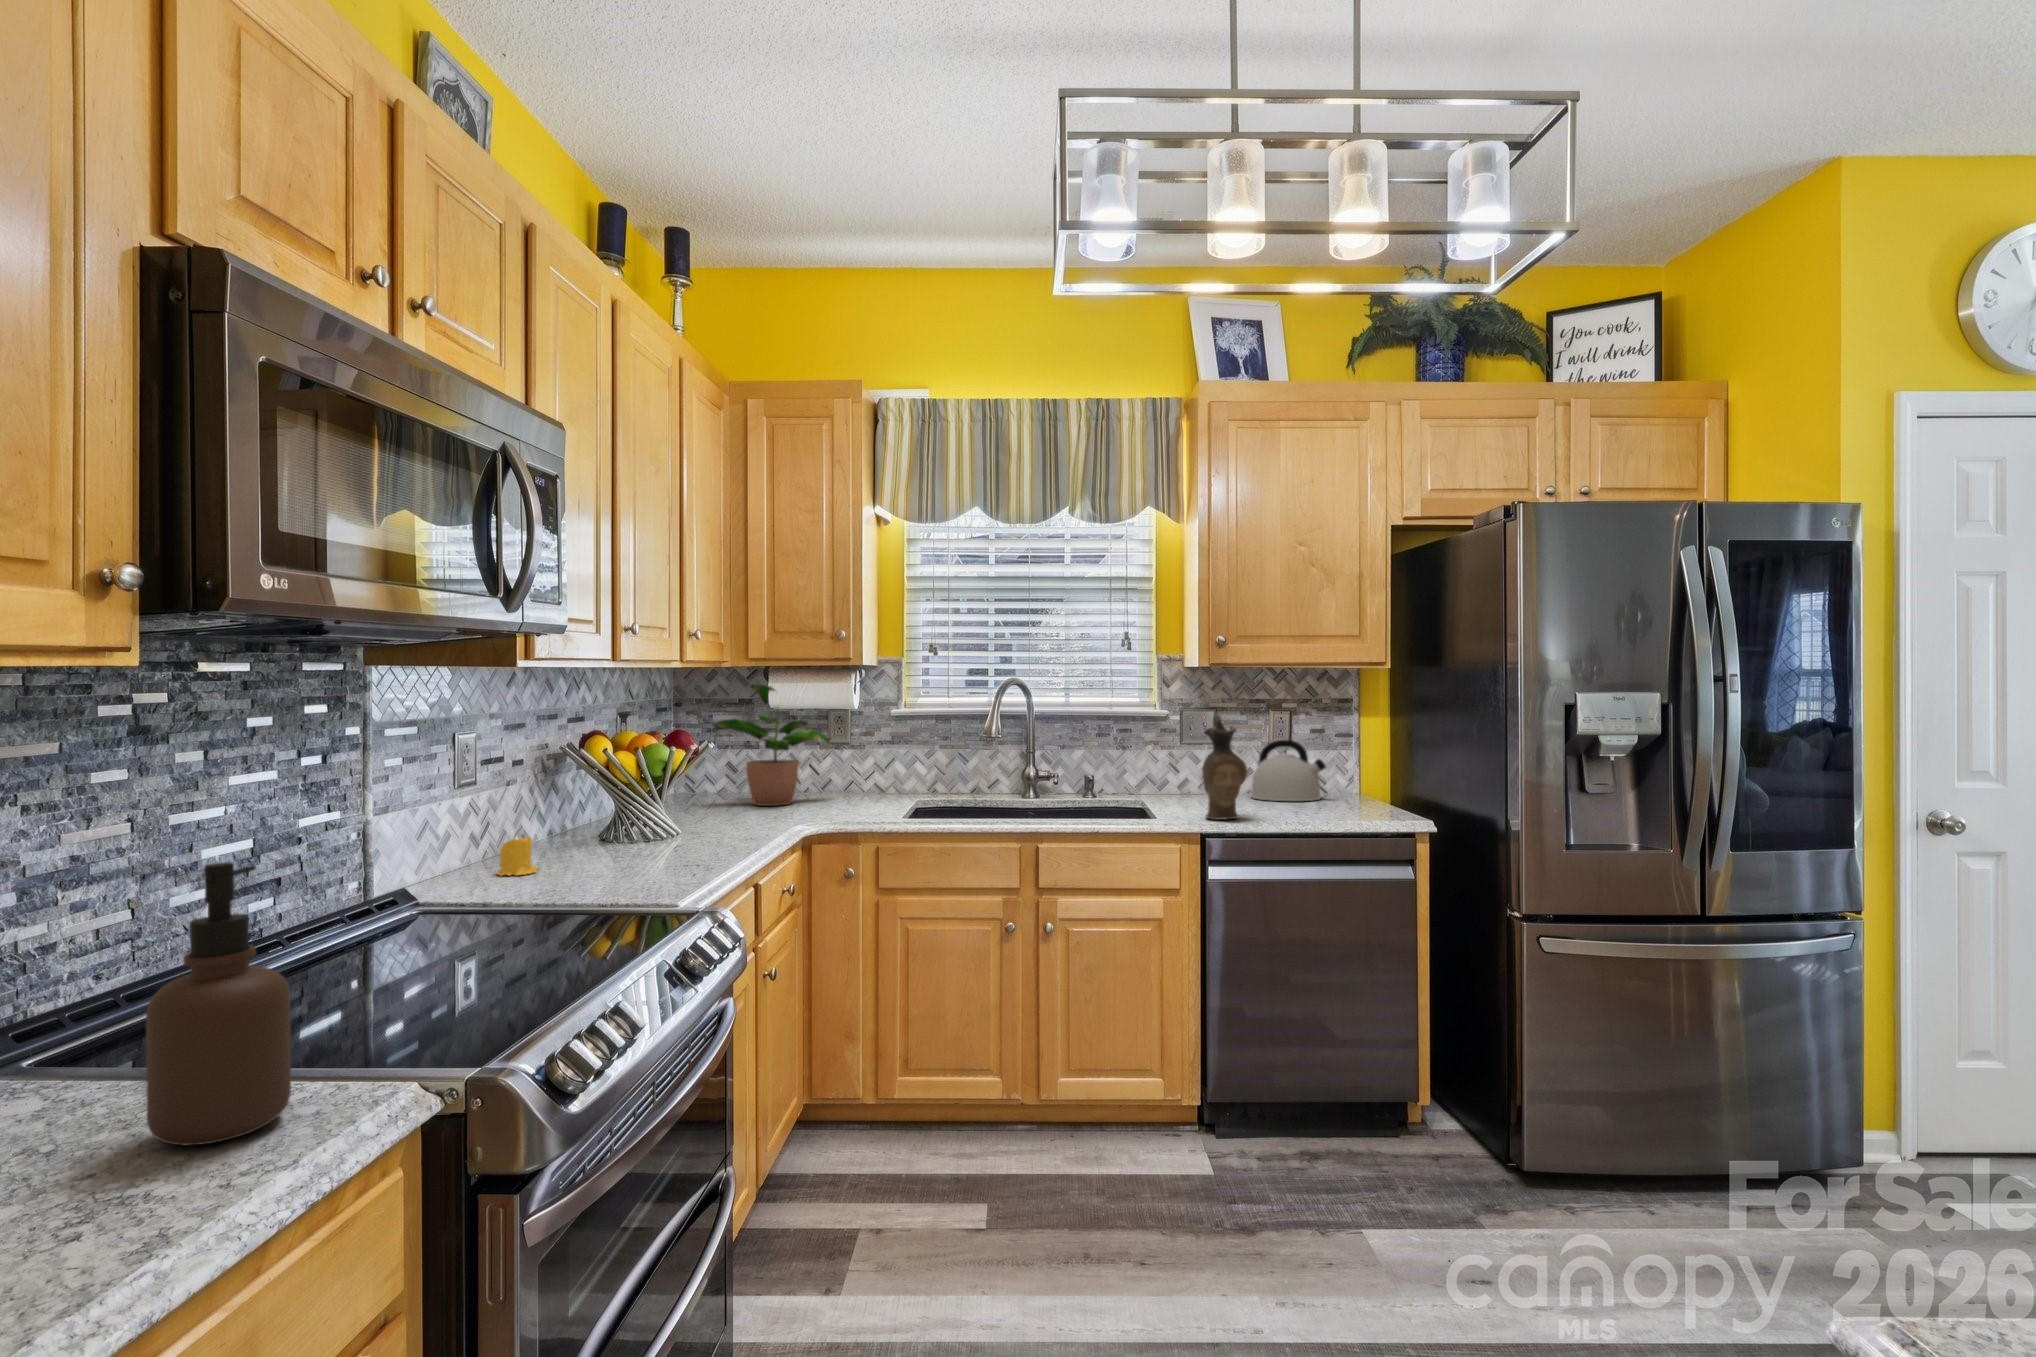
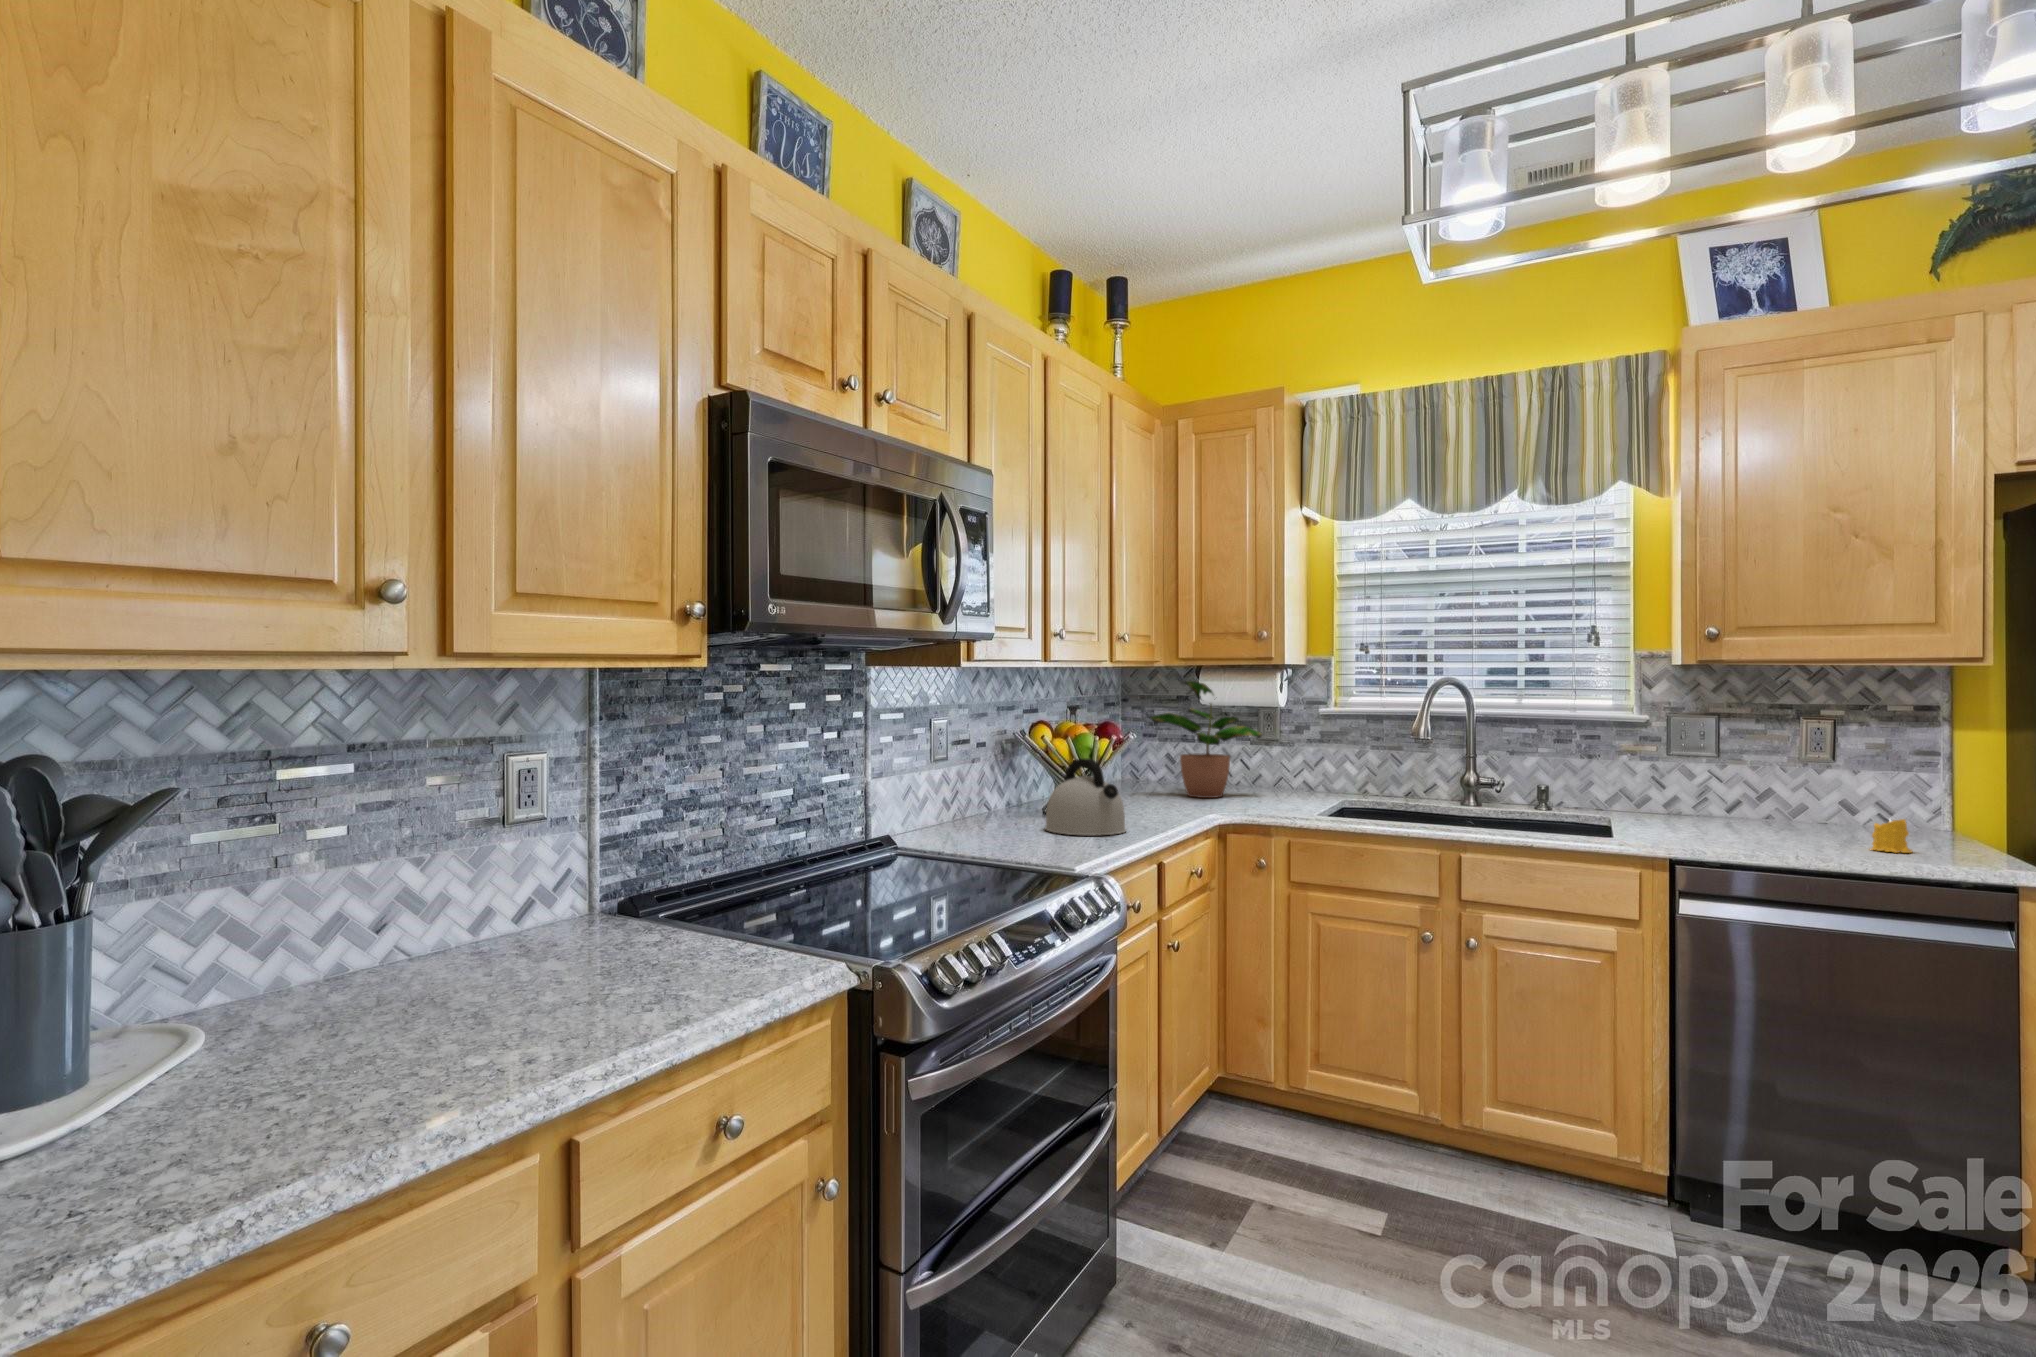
ceramic pitcher: present [1202,714,1247,820] -> none [1663,723,1720,841]
kettle: present [1252,740,1326,801] -> present [1045,758,1126,836]
candle: present [496,837,538,876] -> present [1871,819,1912,853]
soap dispenser: present [146,862,291,1145] -> none [733,795,809,973]

